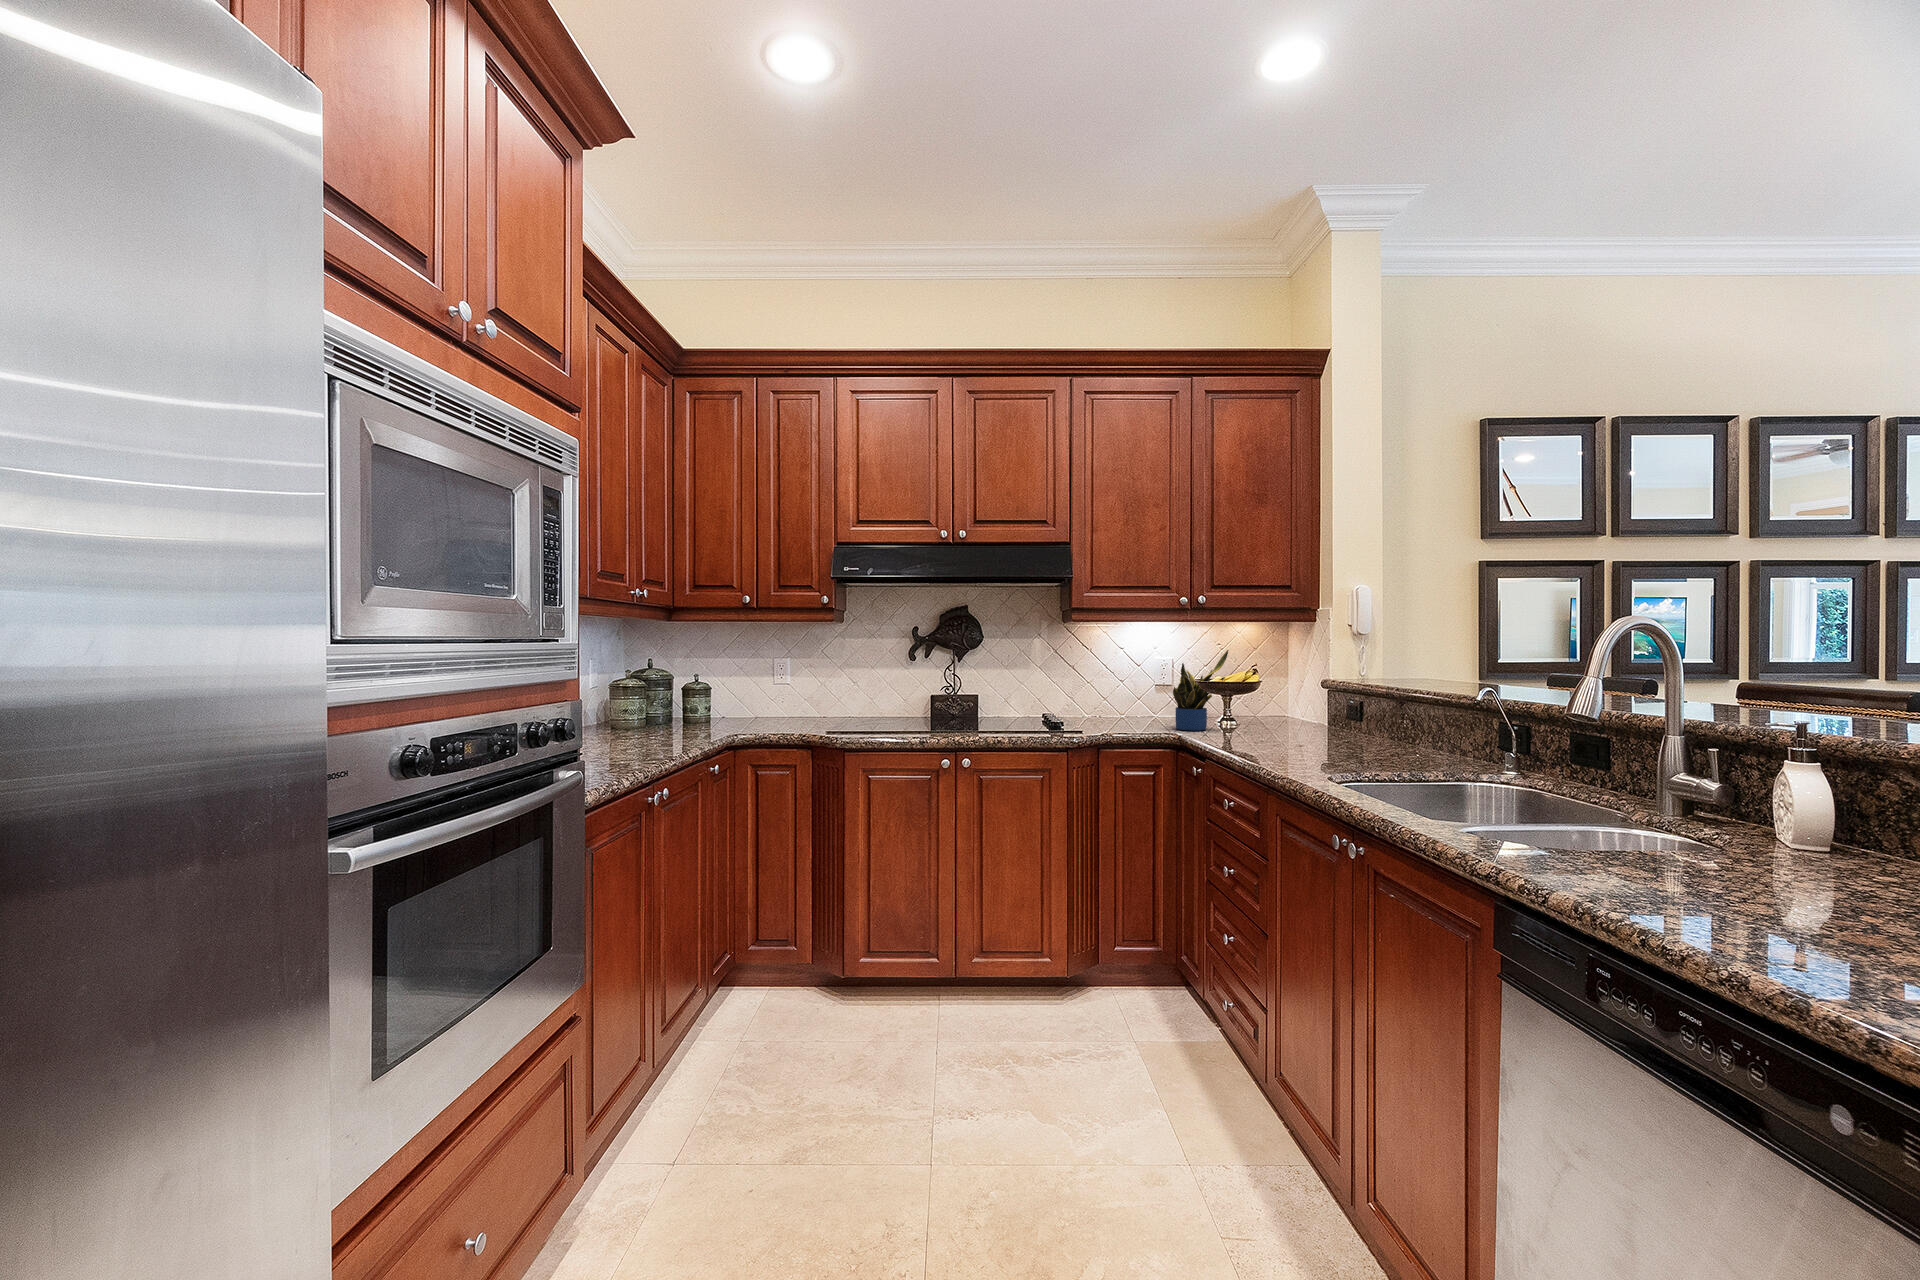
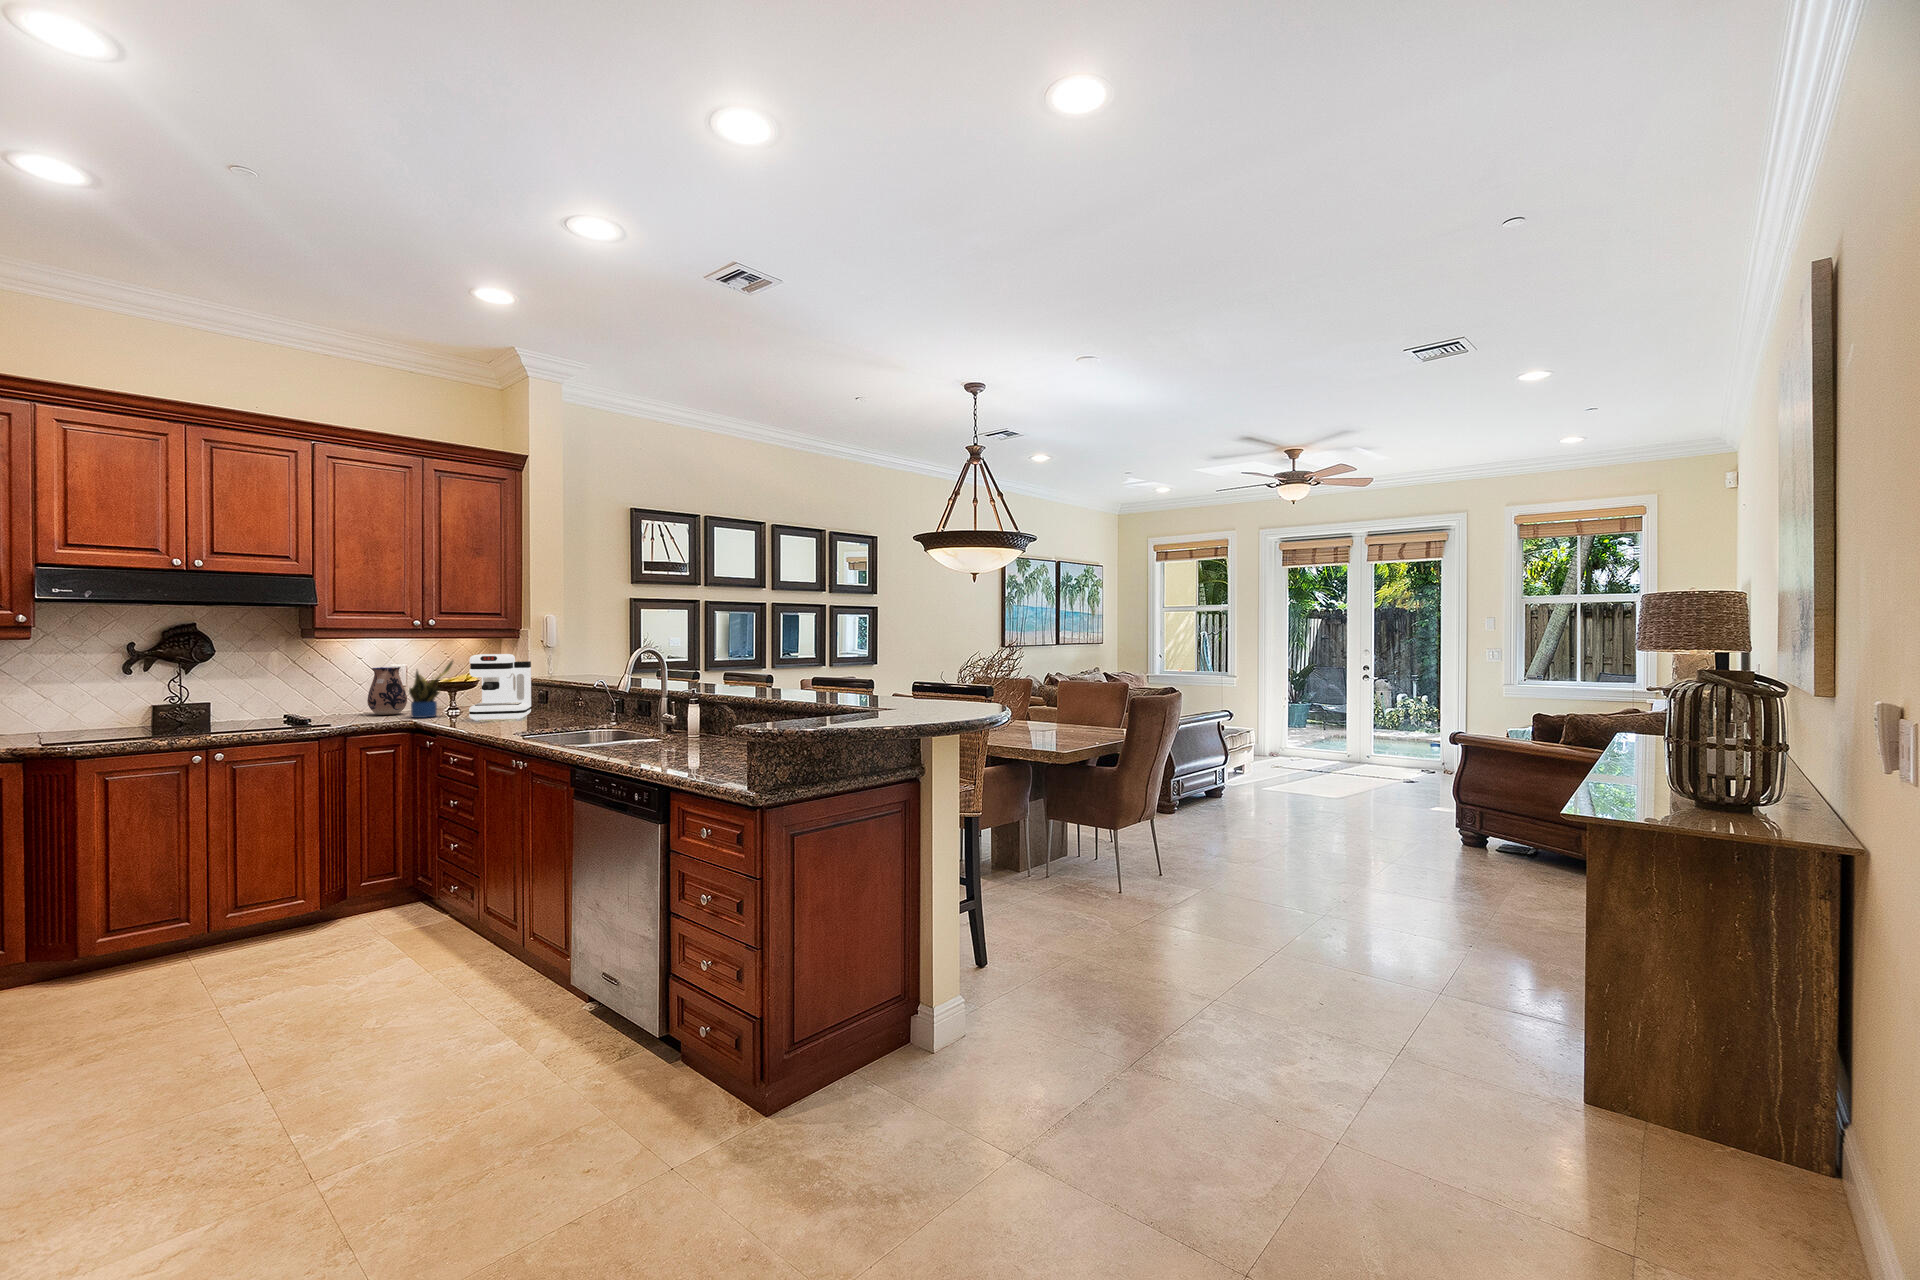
coffee maker: none [1249,643,1339,747] -> present [469,654,531,721]
ceramic pitcher: none [1129,660,1173,722] -> present [367,667,407,715]

